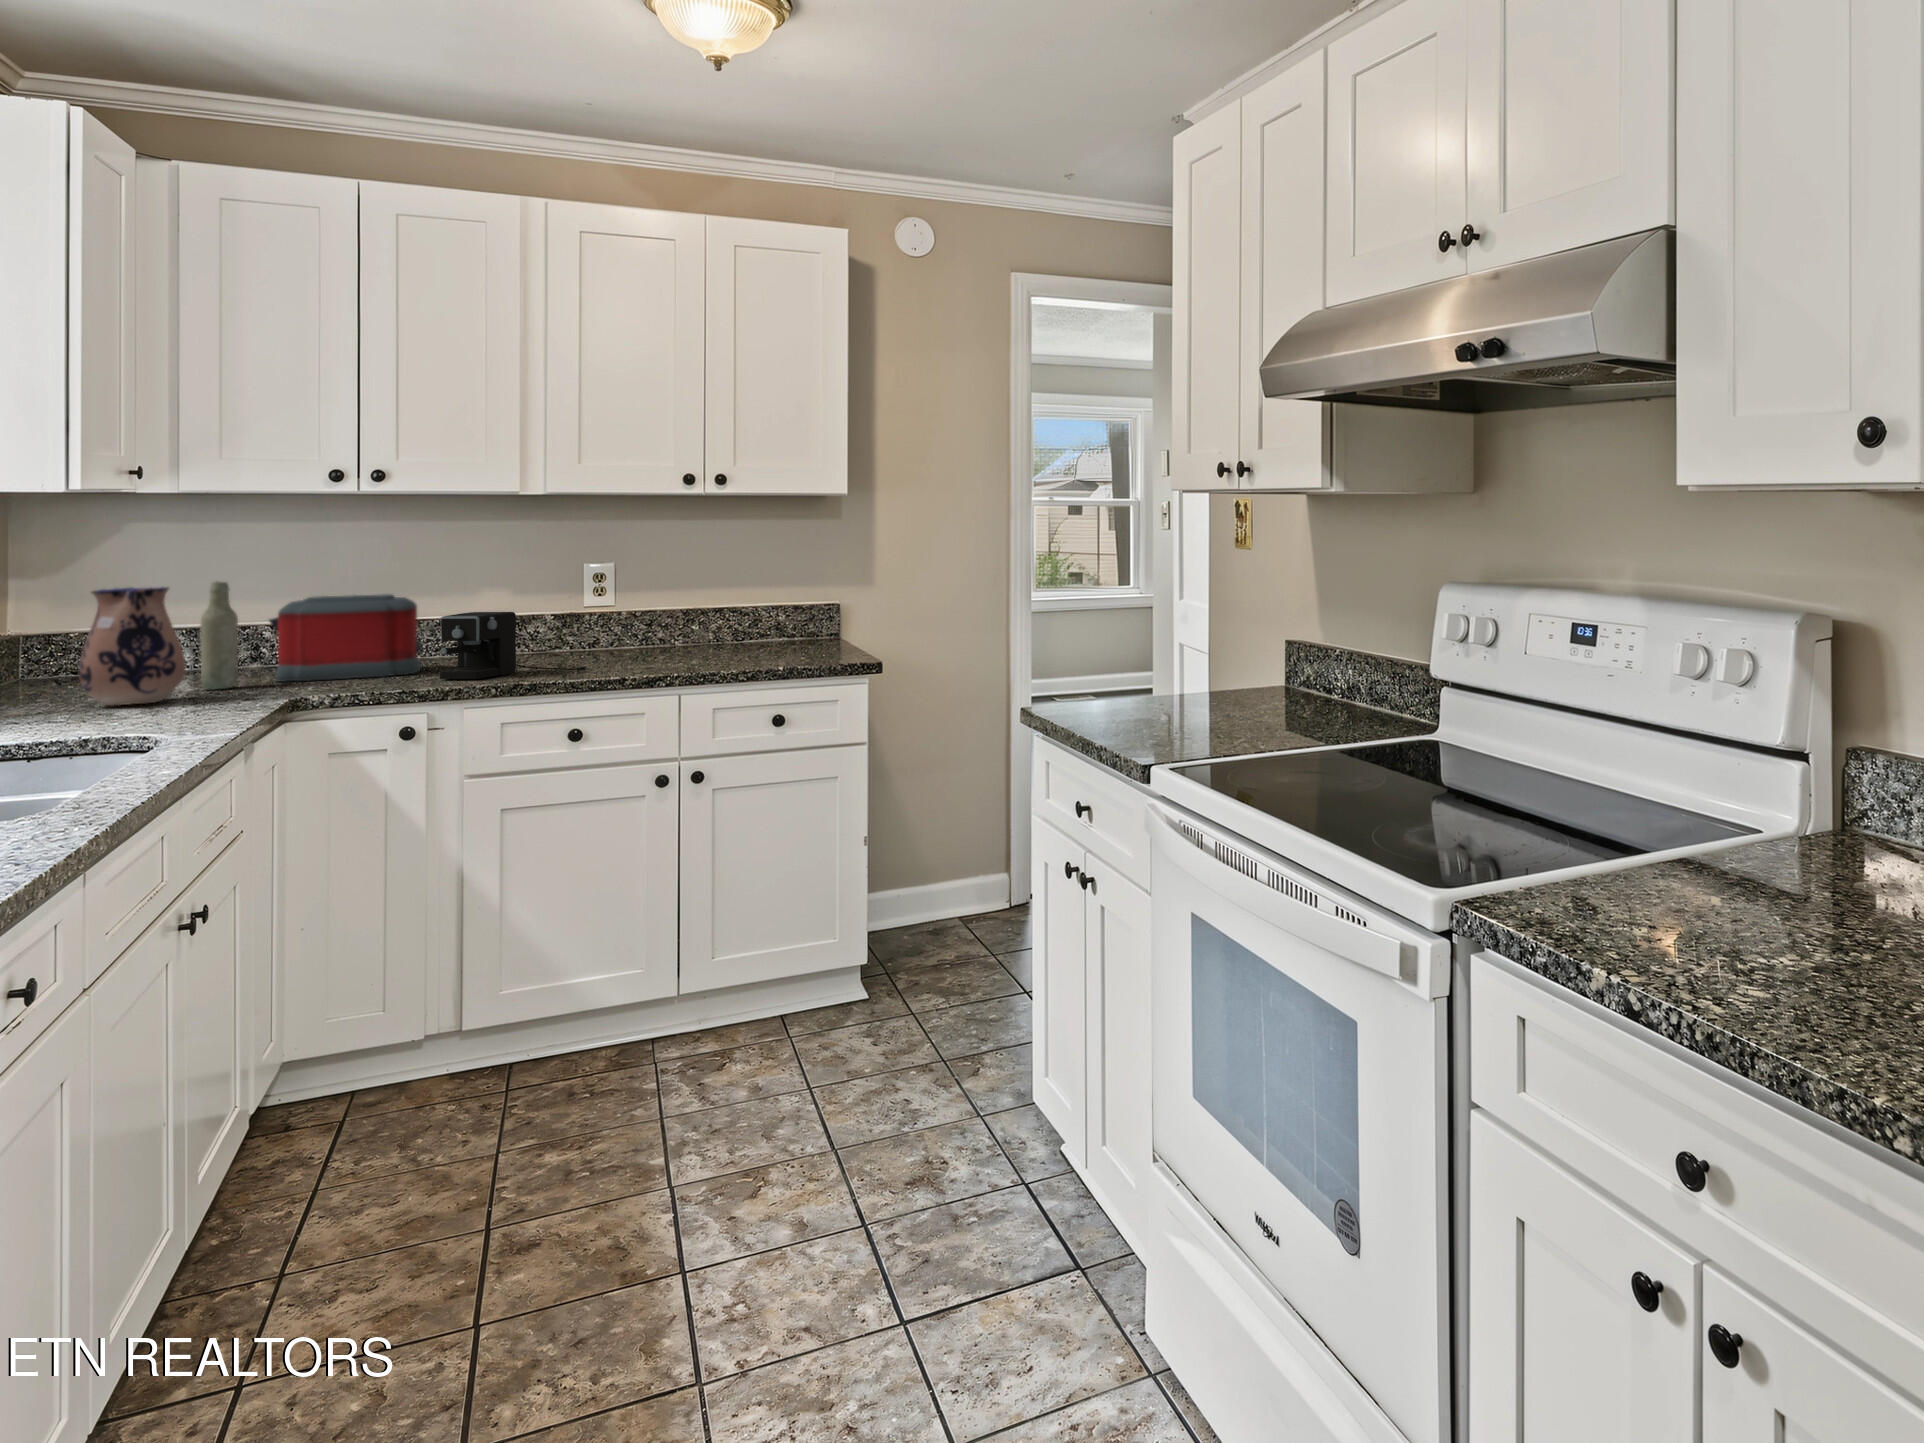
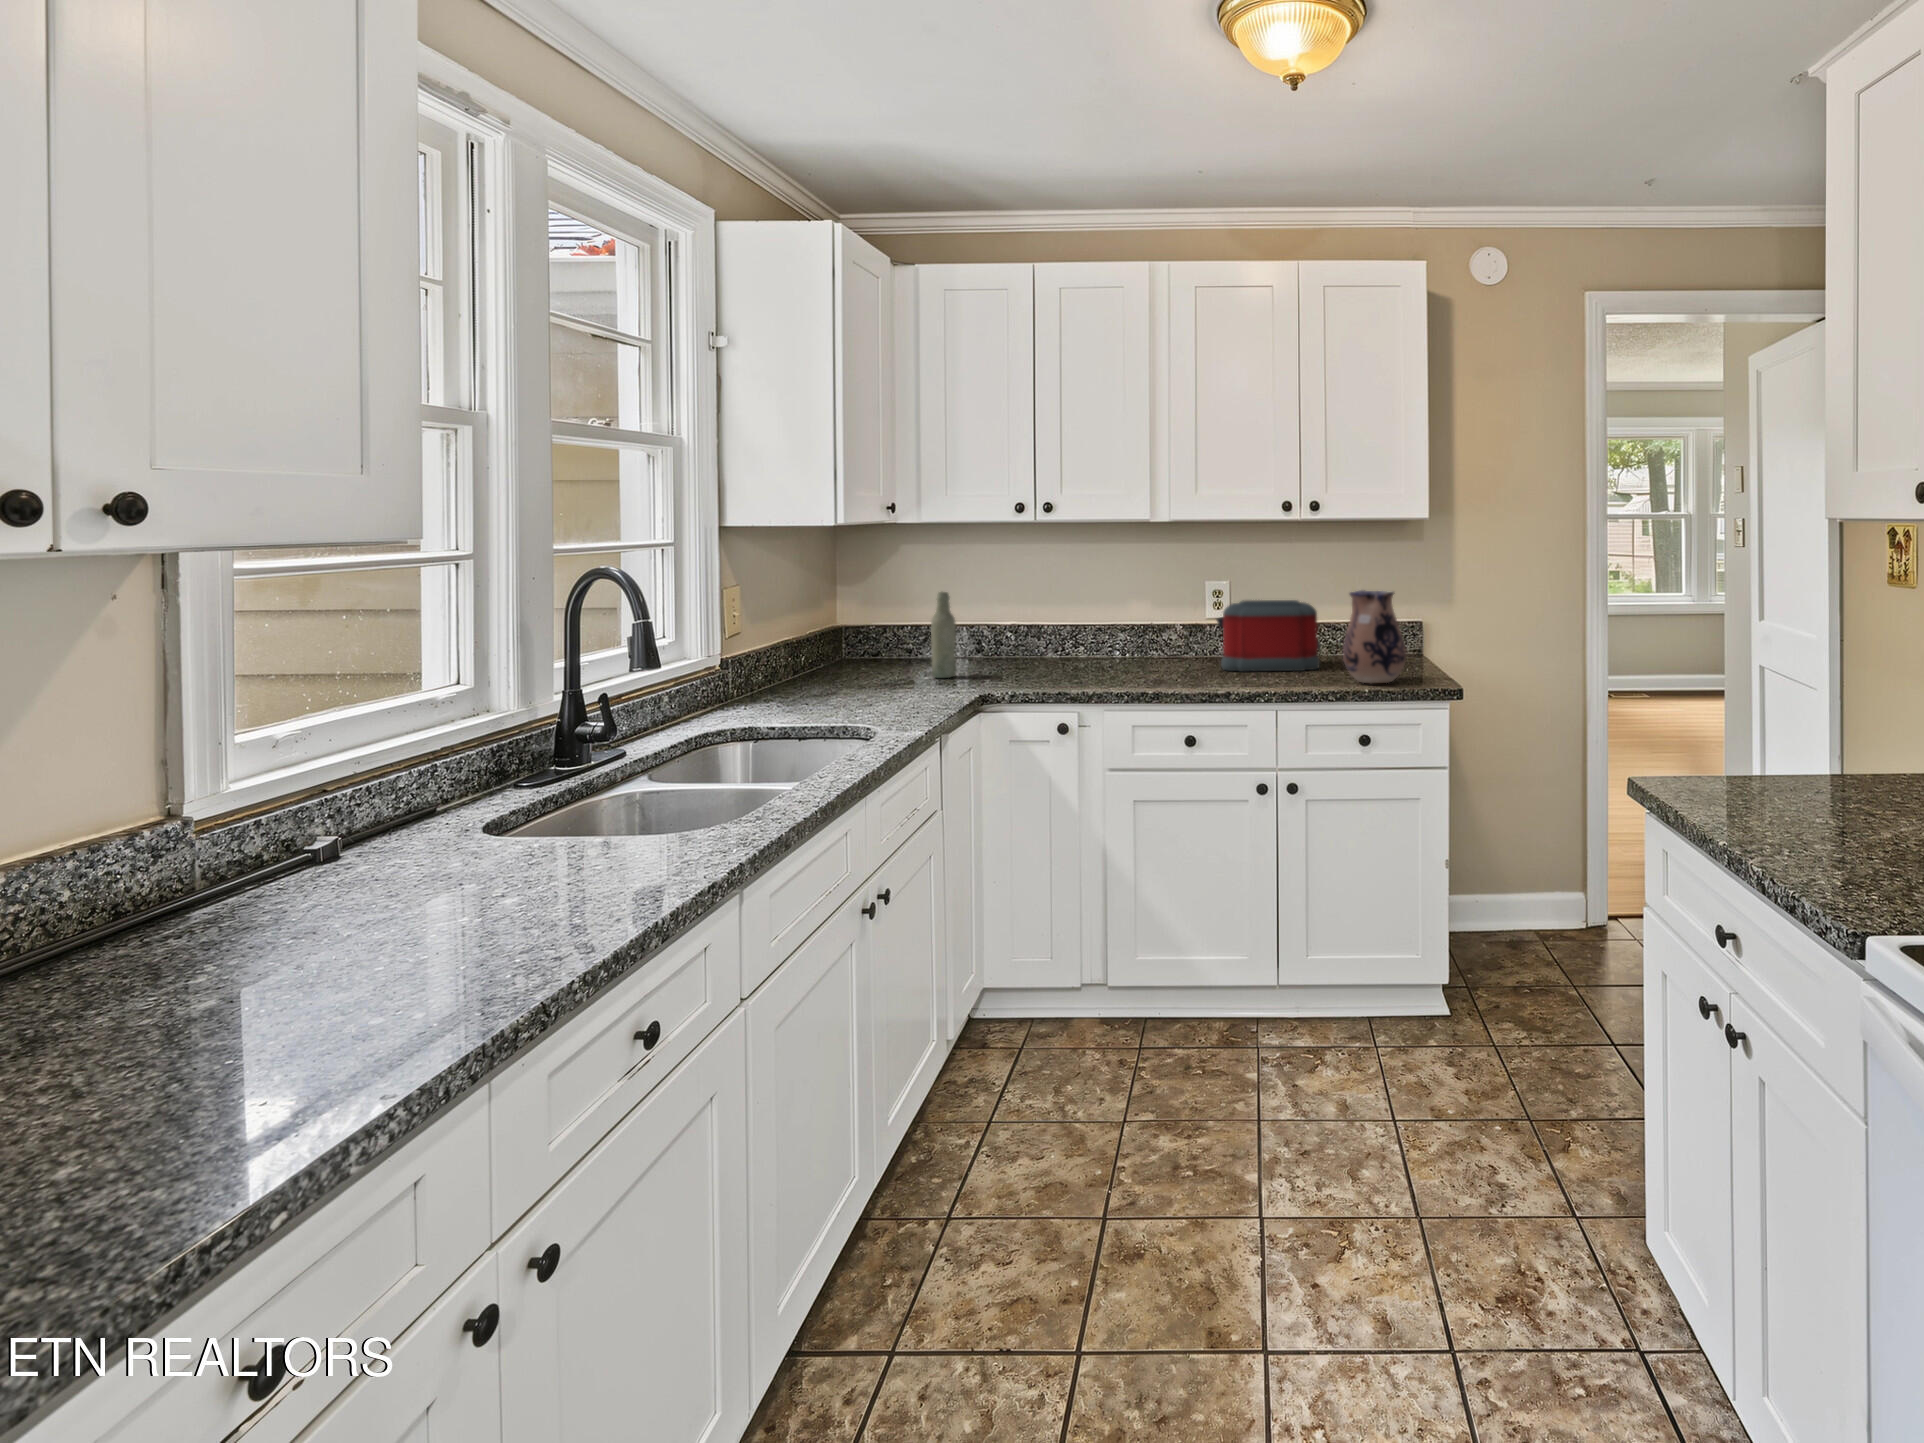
ceramic pitcher: present [79,587,186,706] -> present [1343,590,1406,683]
toaster: present [269,594,422,681] -> present [1217,600,1320,672]
coffee maker: present [440,612,586,679] -> none [1092,622,1205,683]

